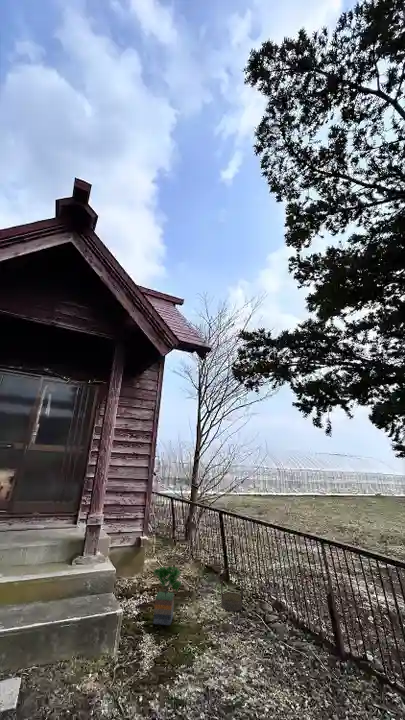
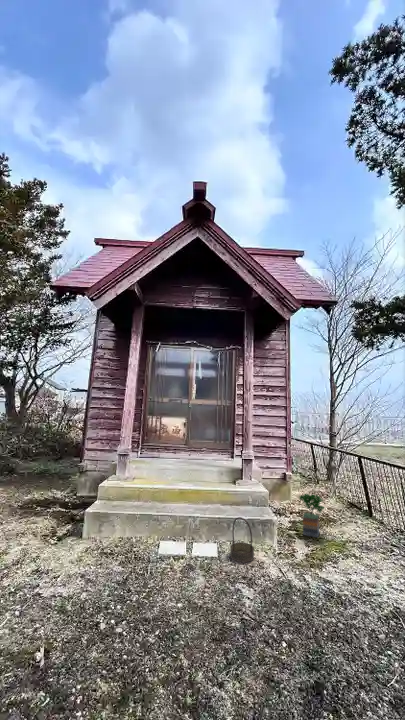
basket: present [221,568,243,611] -> present [230,517,254,562]

